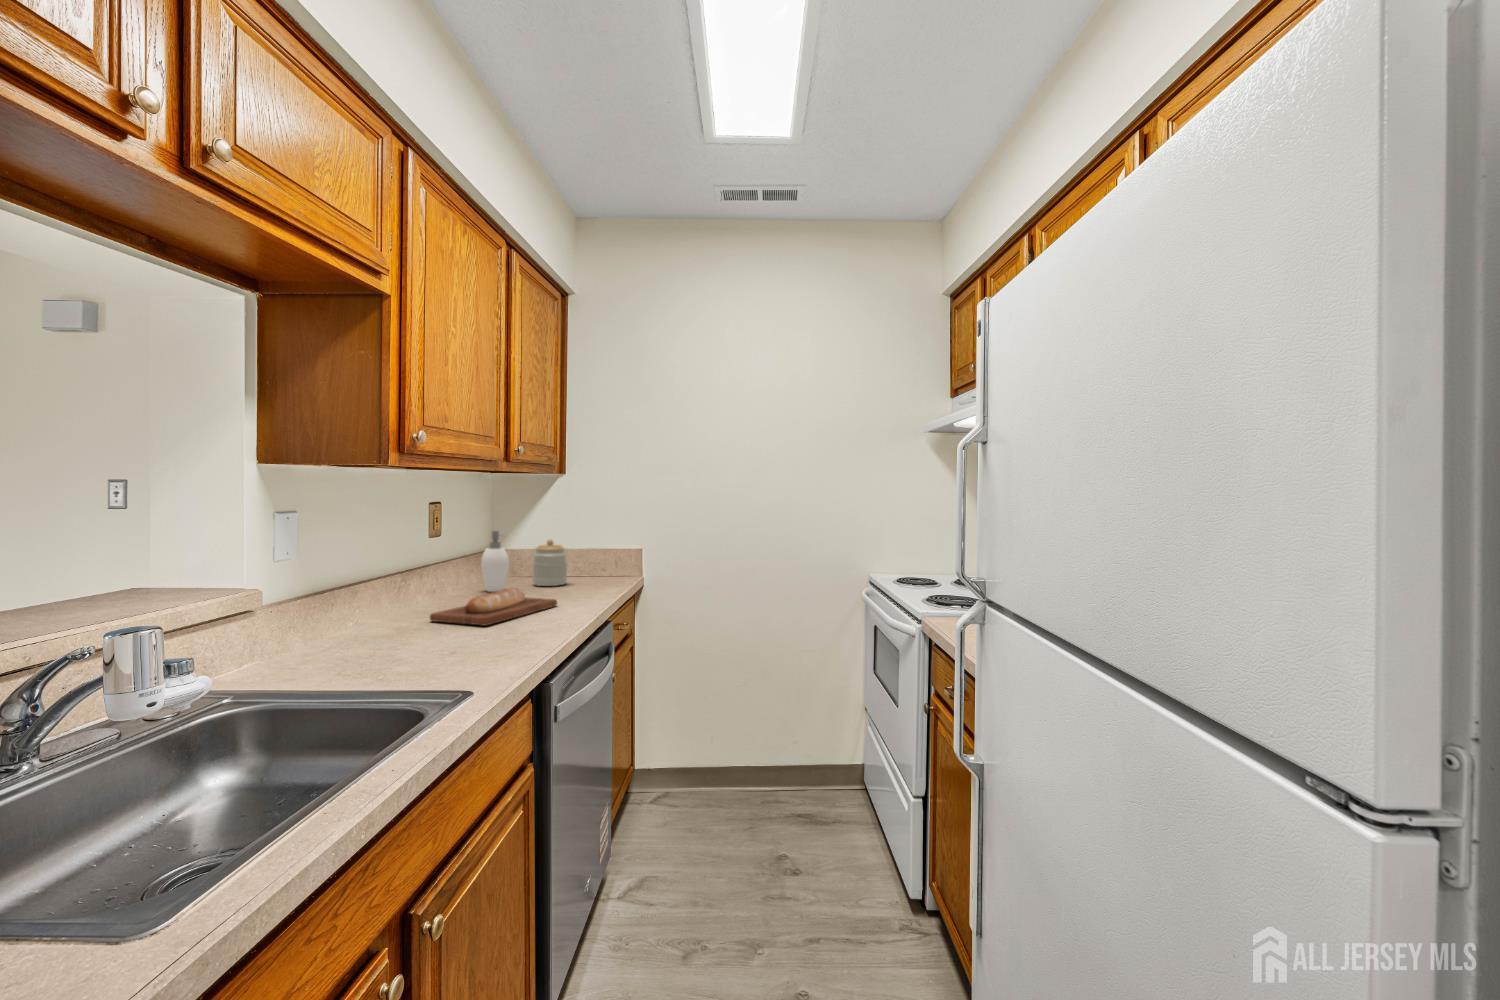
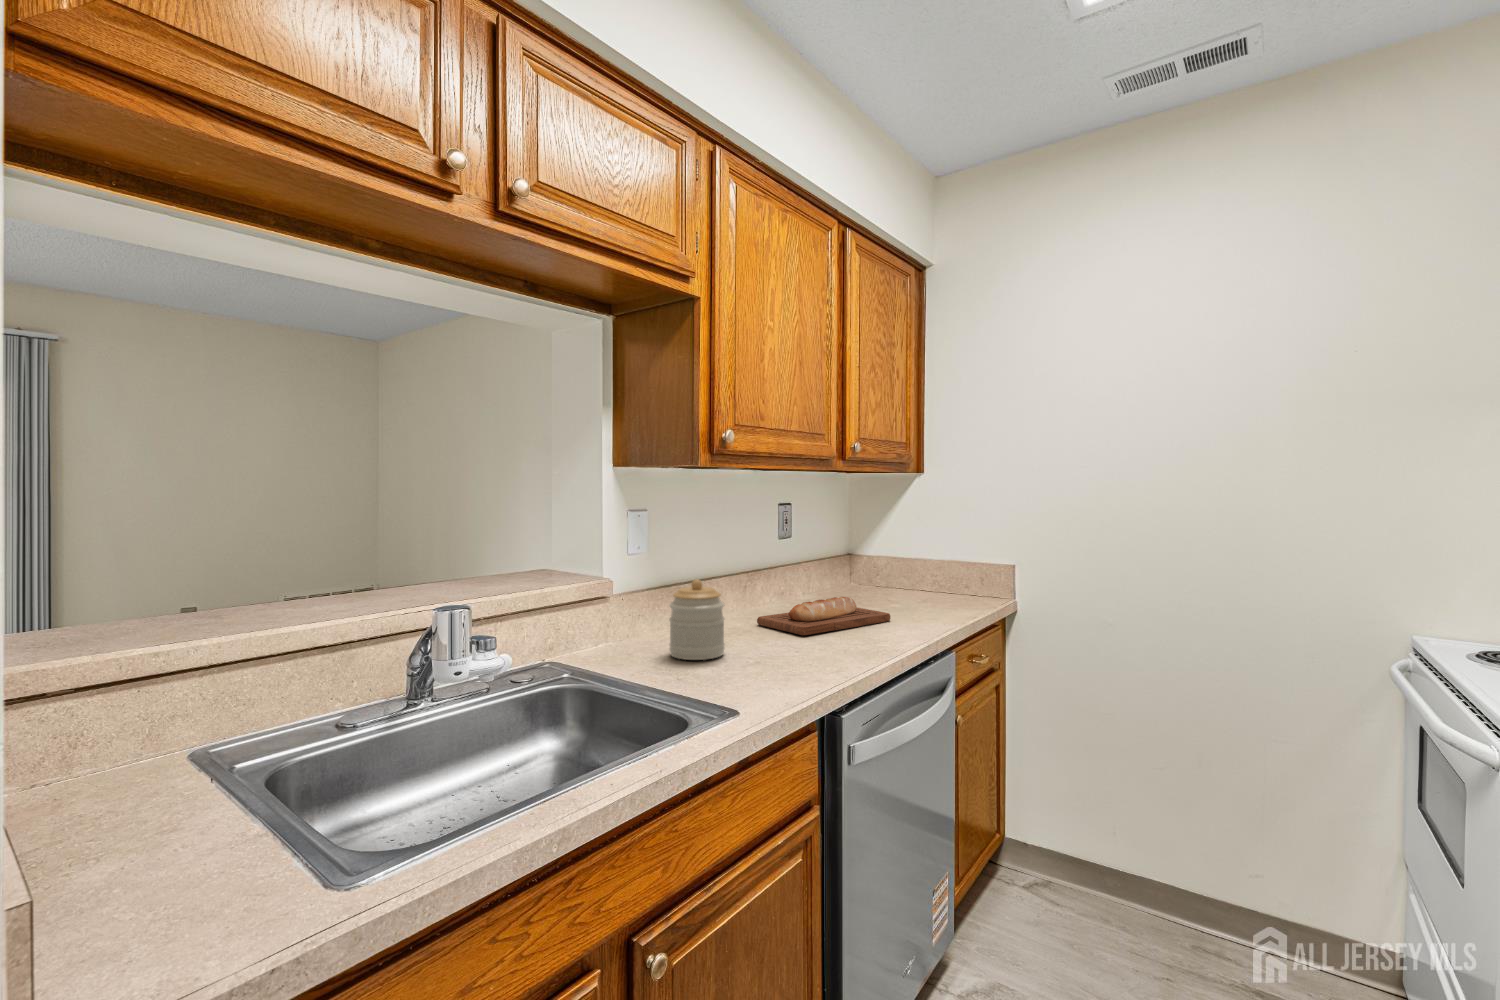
soap dispenser: present [481,531,509,592] -> none [826,534,853,598]
jar: present [533,540,567,586] -> present [669,580,725,660]

